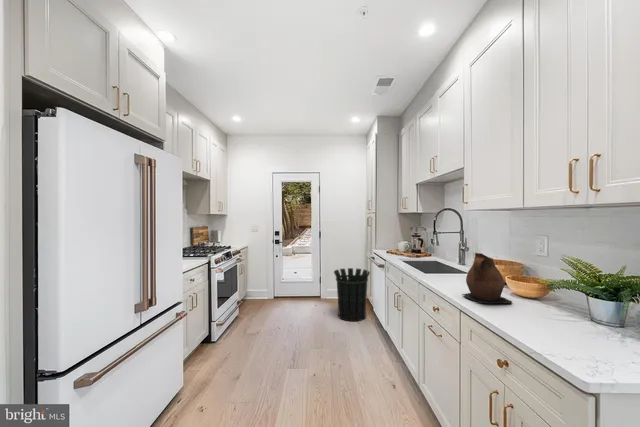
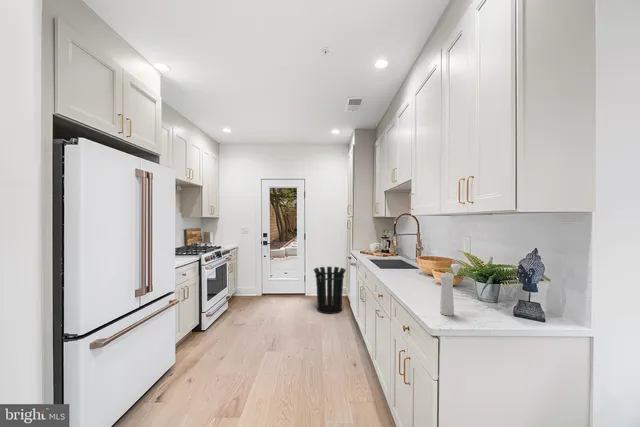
ceramic pitcher: present [463,253,512,303] -> none [396,249,433,289]
pepper mill: none [558,275,582,351] -> present [440,264,461,316]

